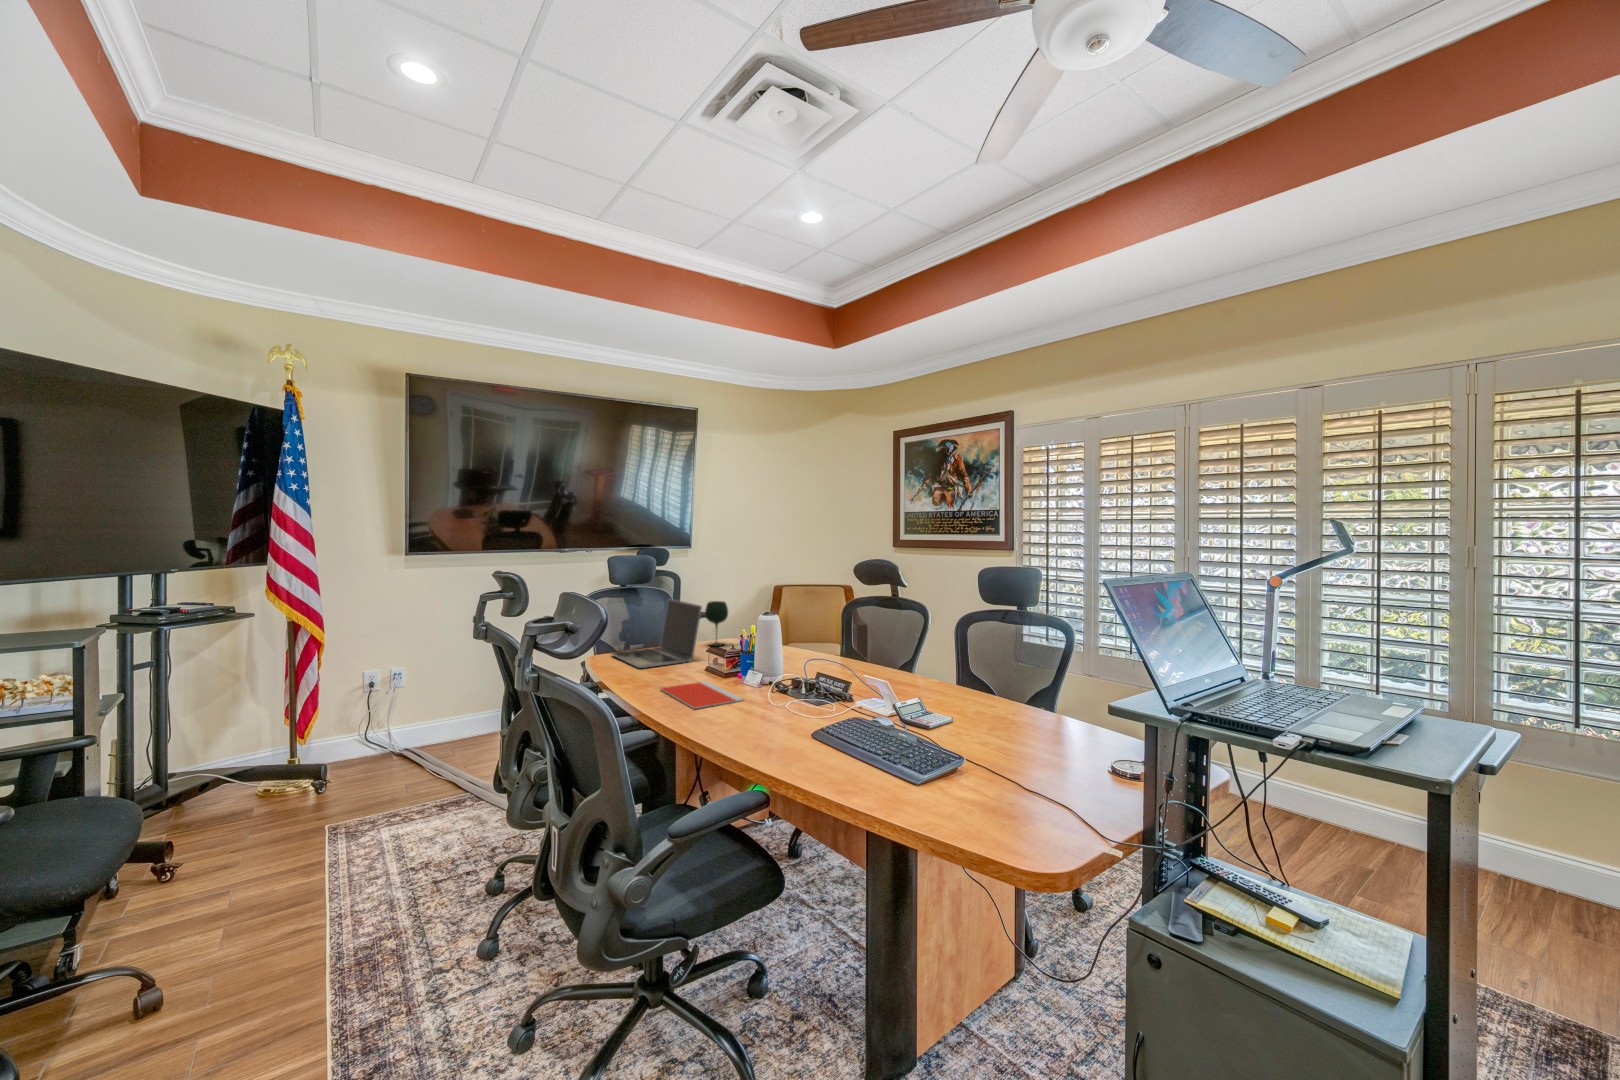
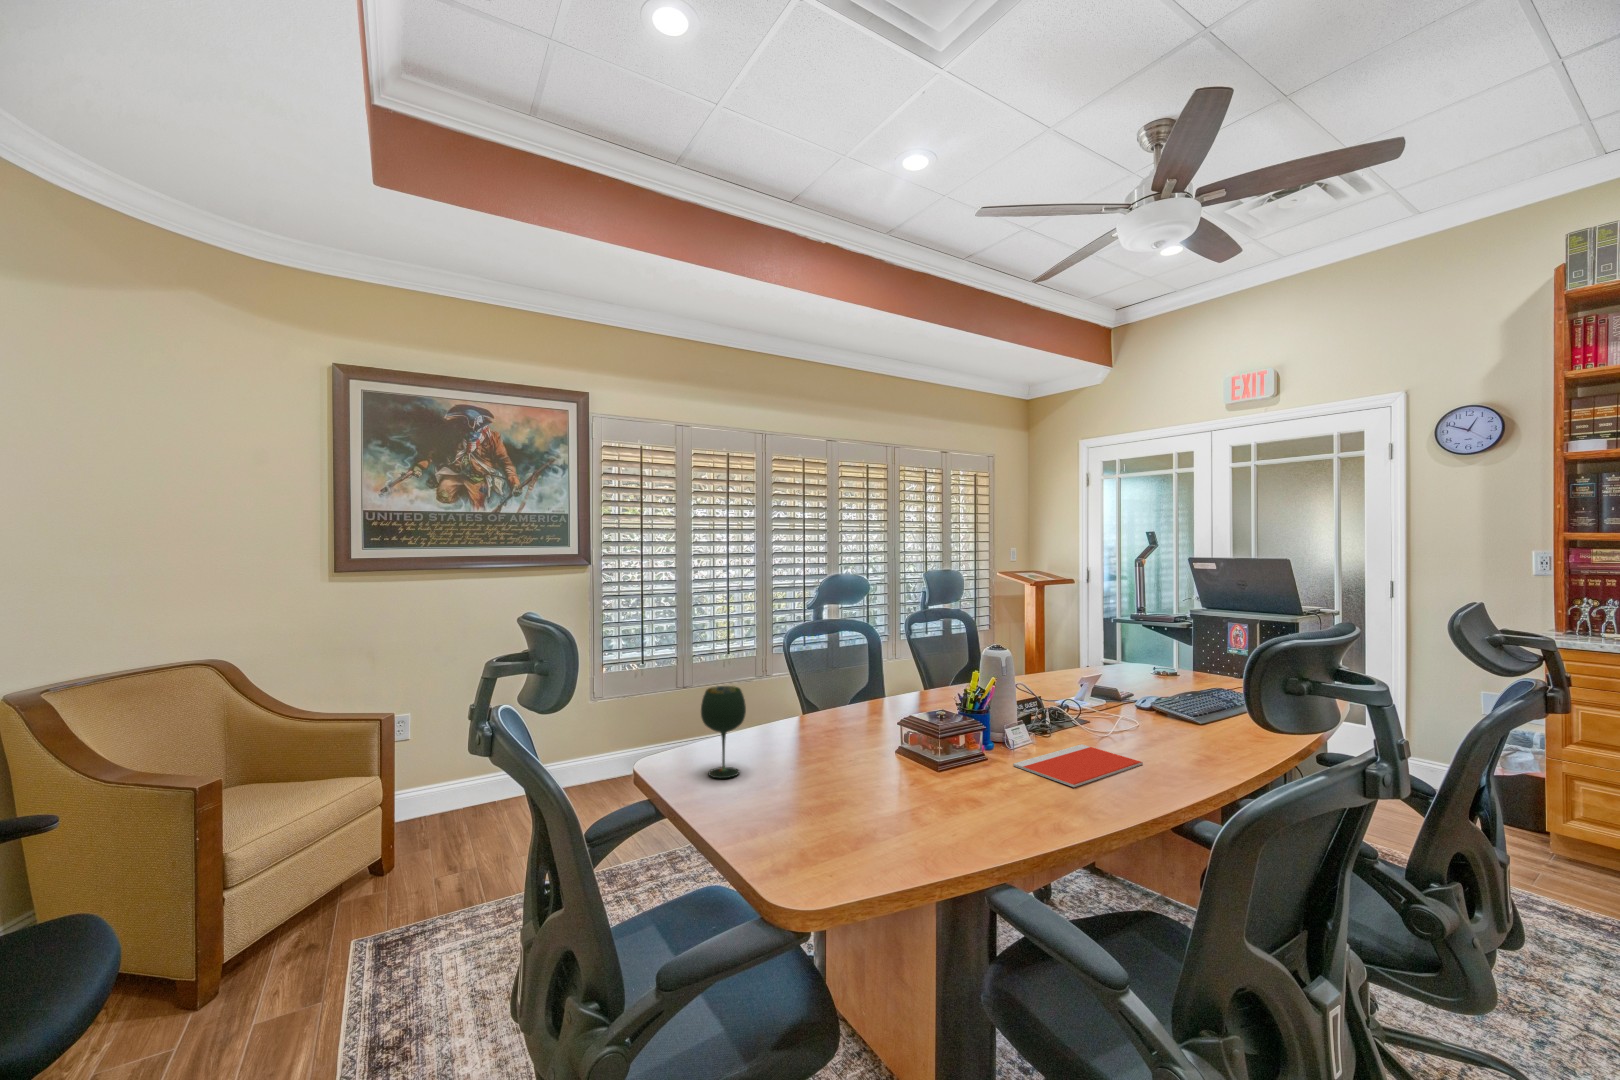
laptop: present [611,599,702,668] -> none [746,682,946,859]

